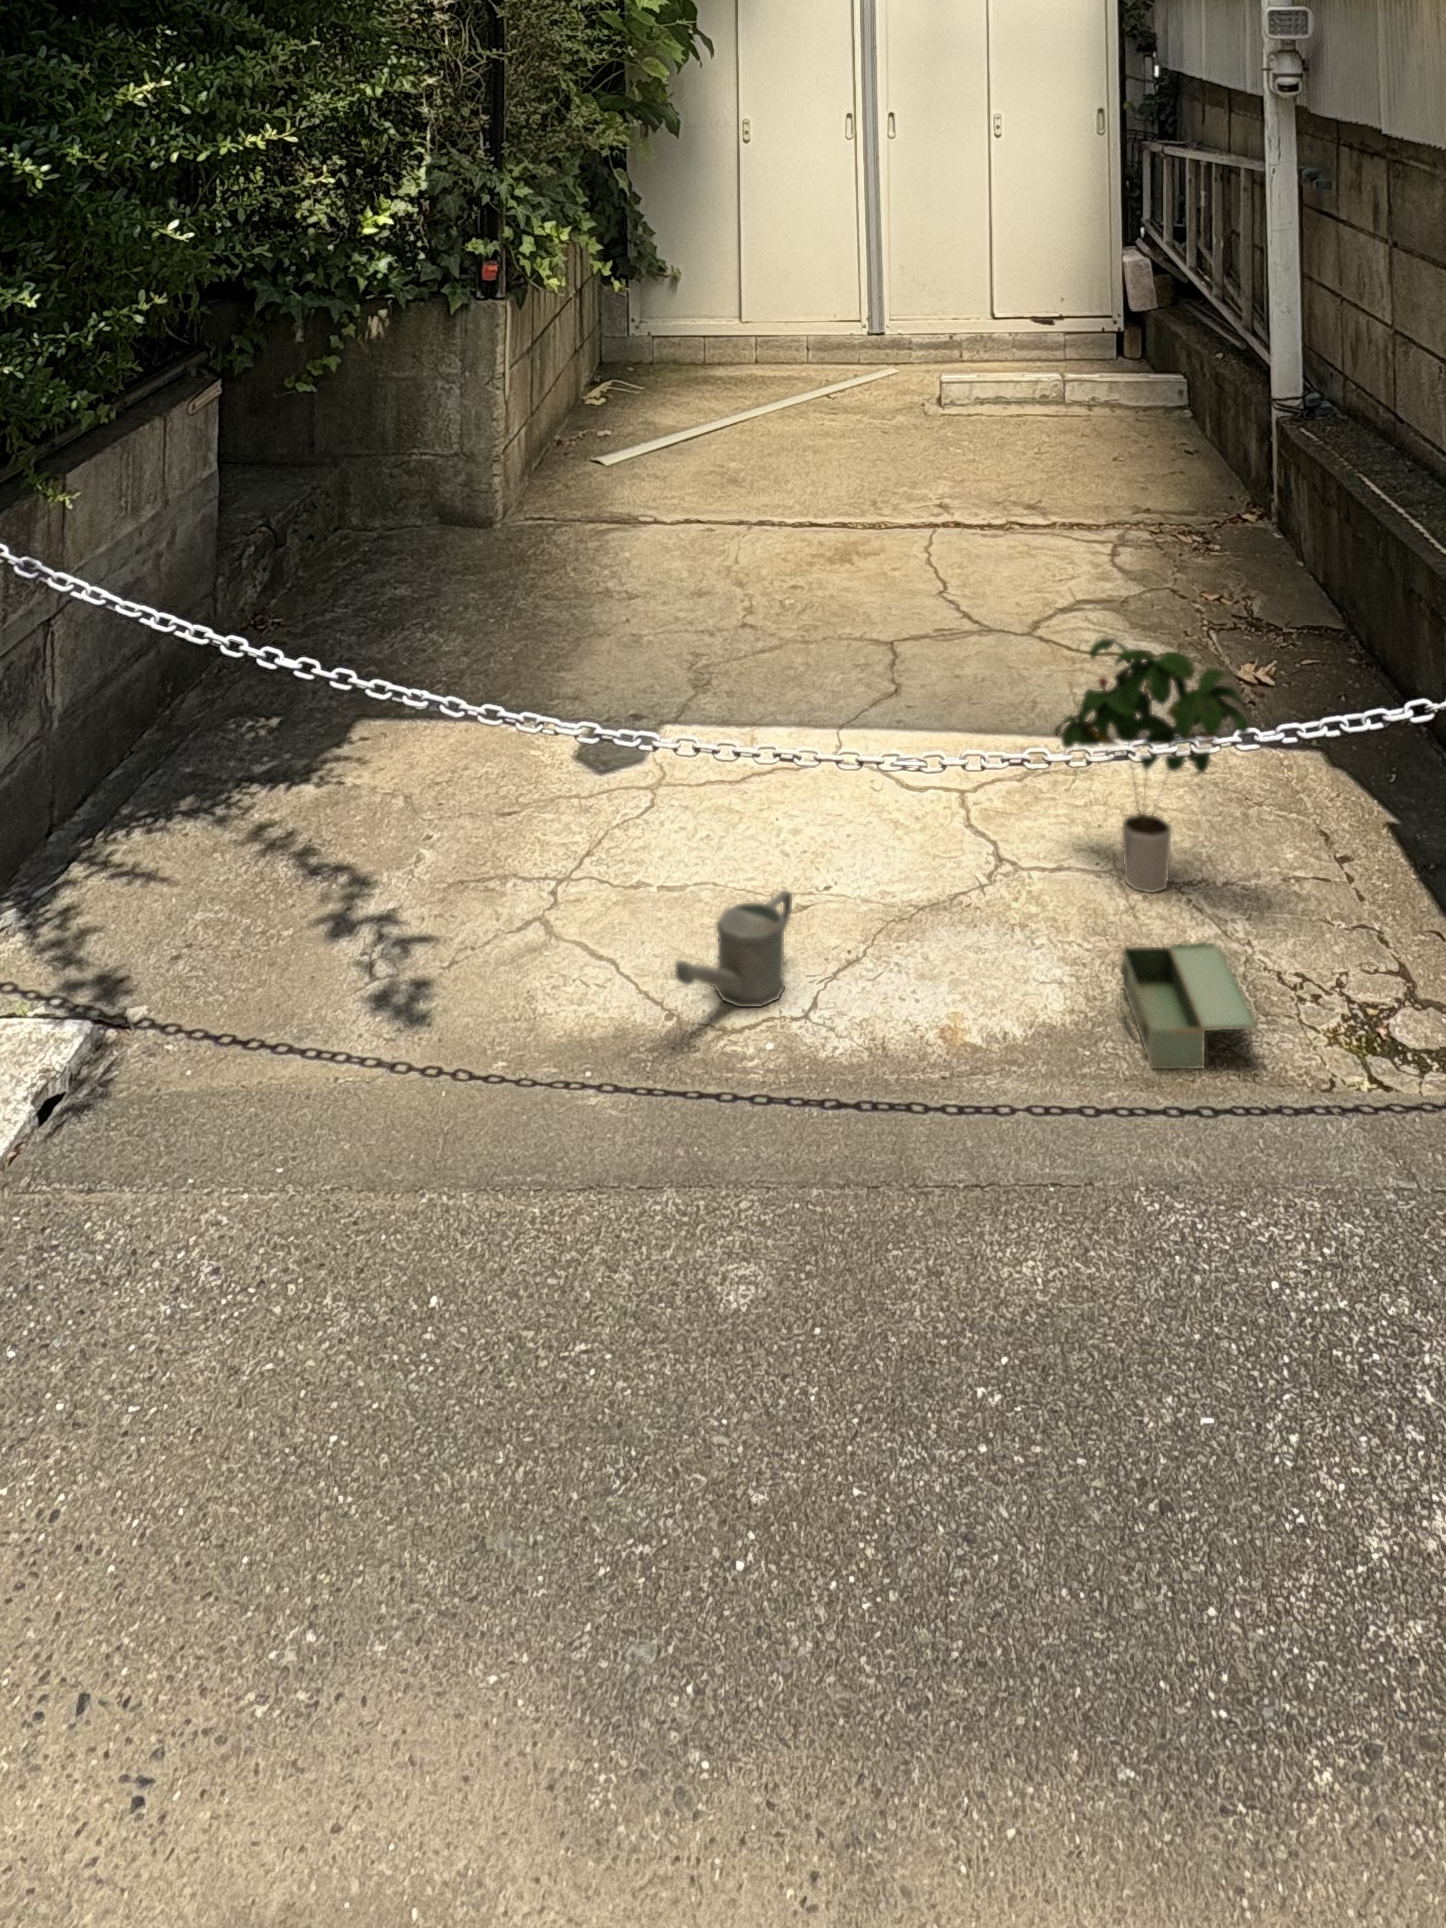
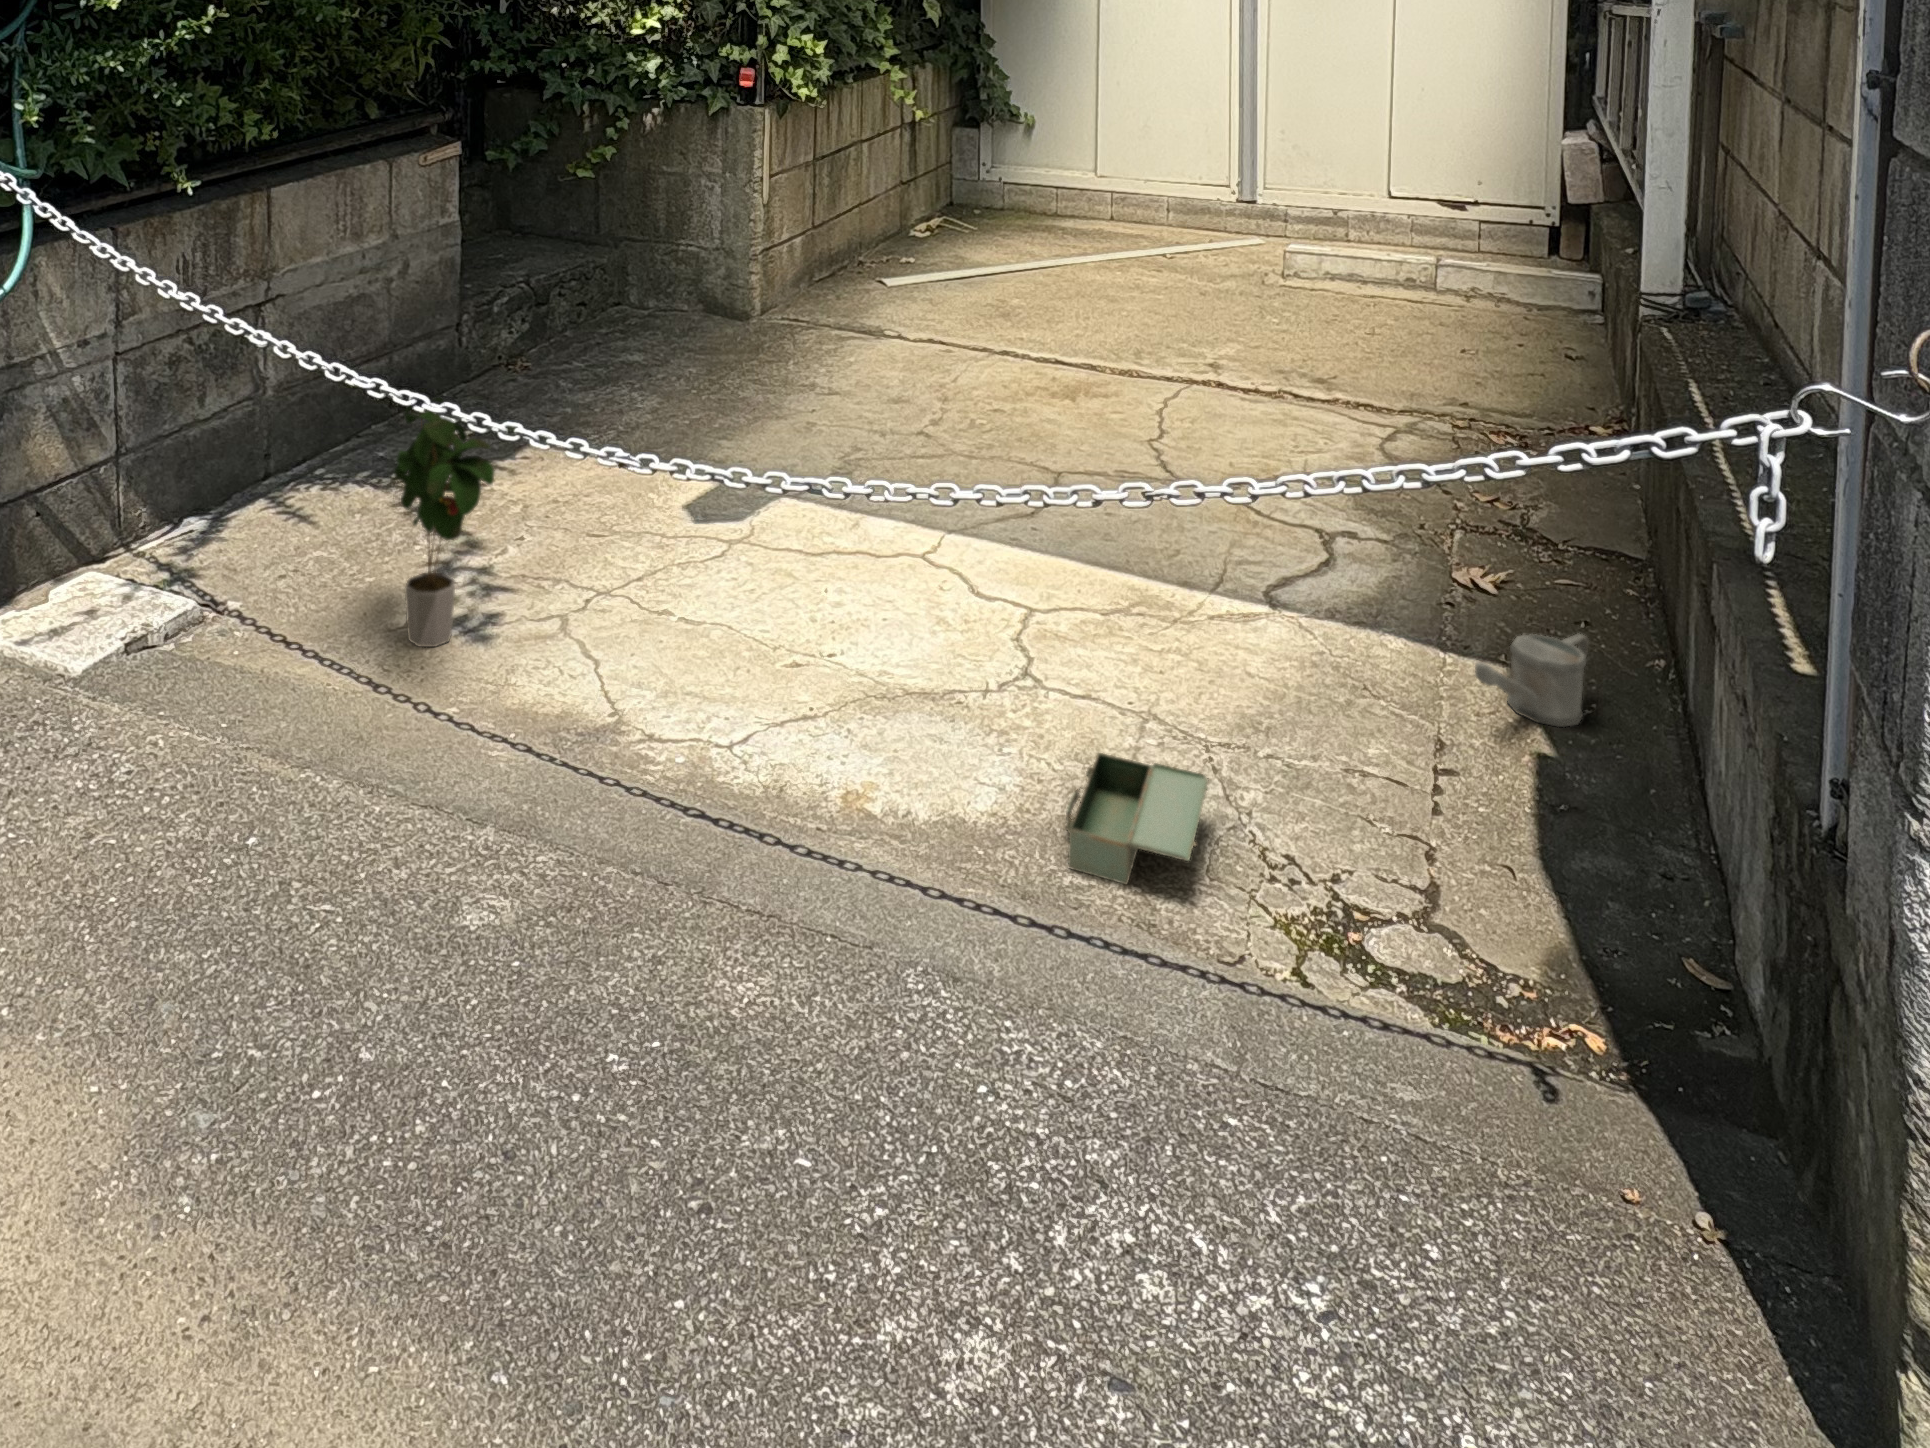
potted plant: present [1055,638,1248,893] -> present [394,398,495,647]
watering can: present [675,890,792,1007] -> present [1475,634,1589,727]

